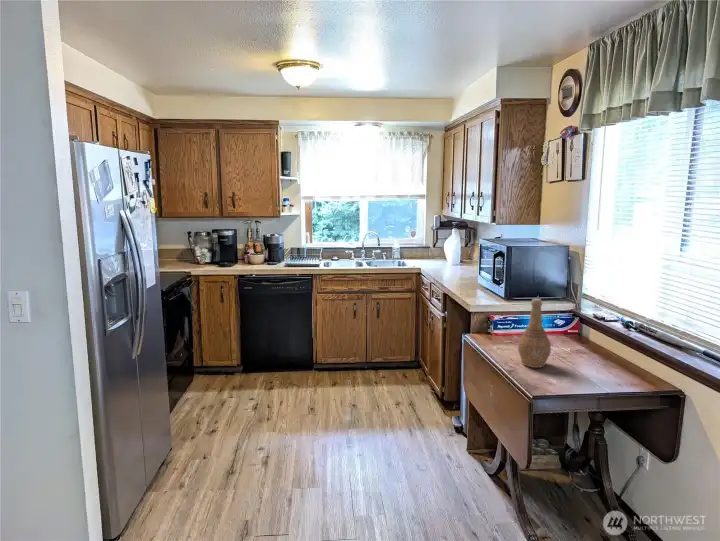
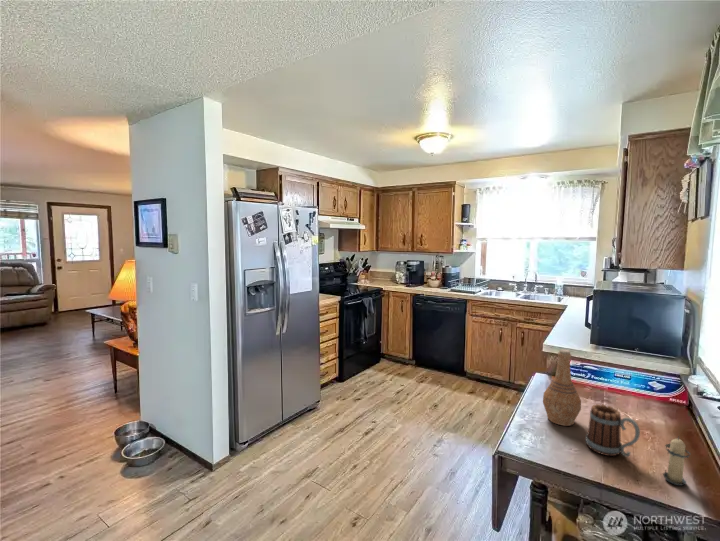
mug: none [567,339,610,379] -> present [586,404,640,457]
candle: none [626,346,647,384] -> present [663,437,689,486]

